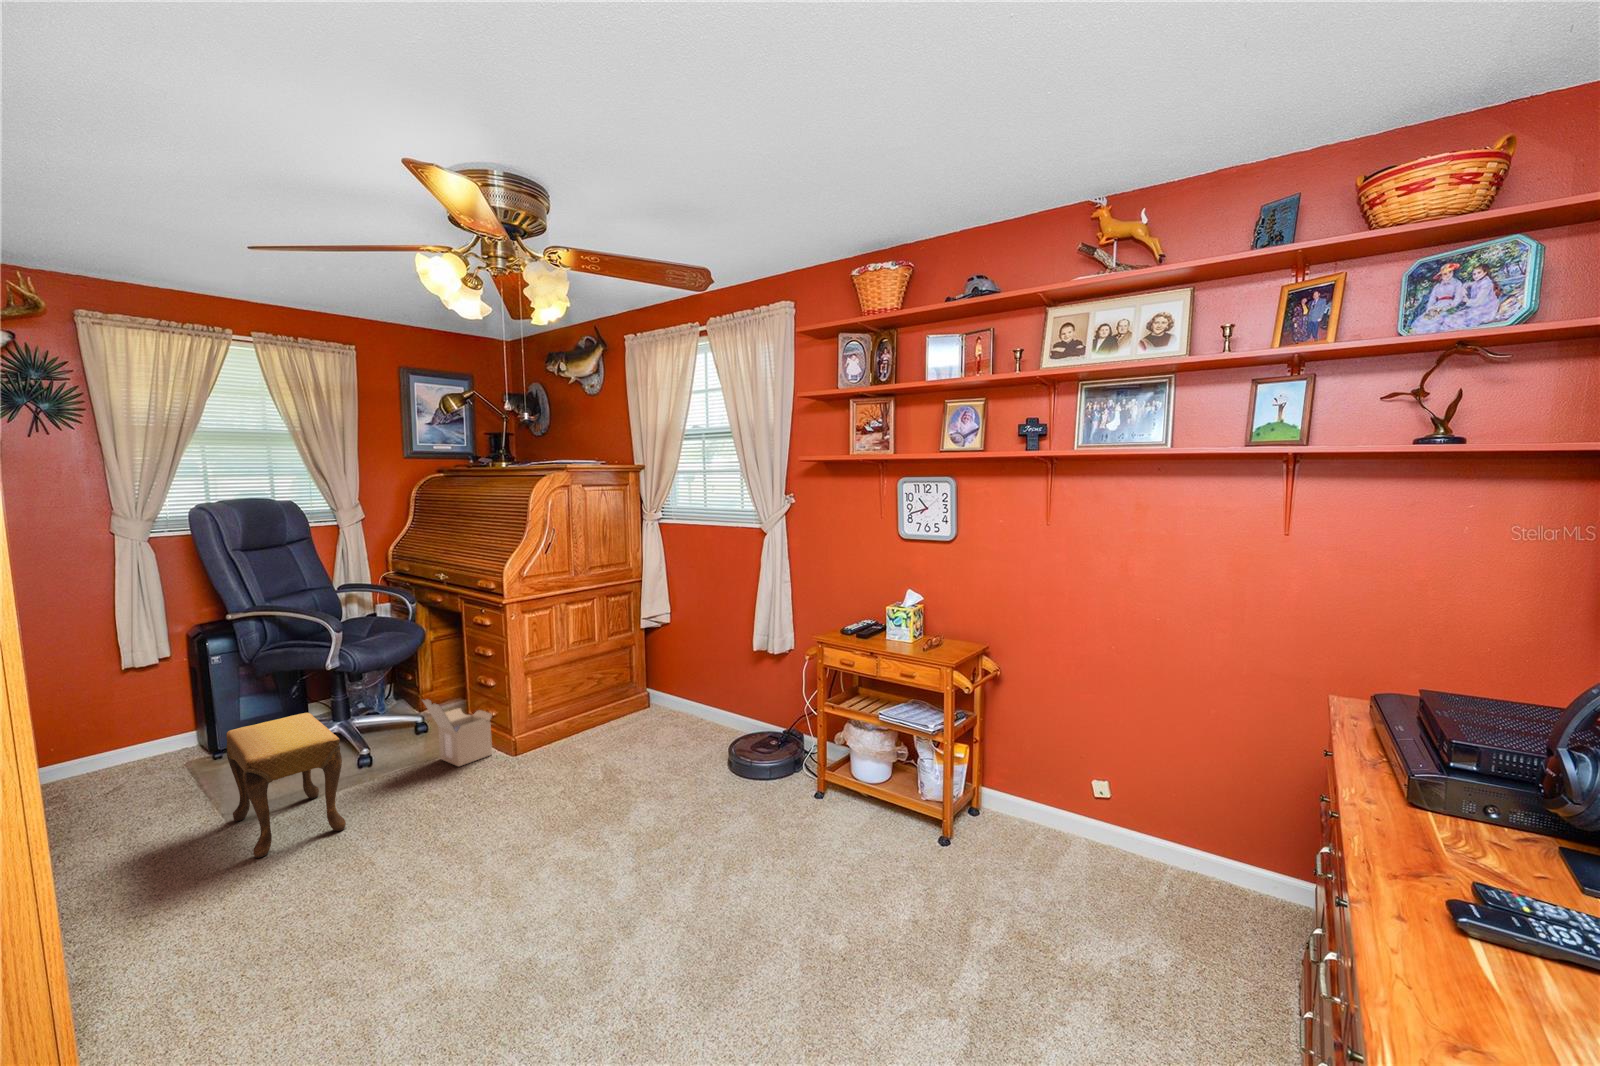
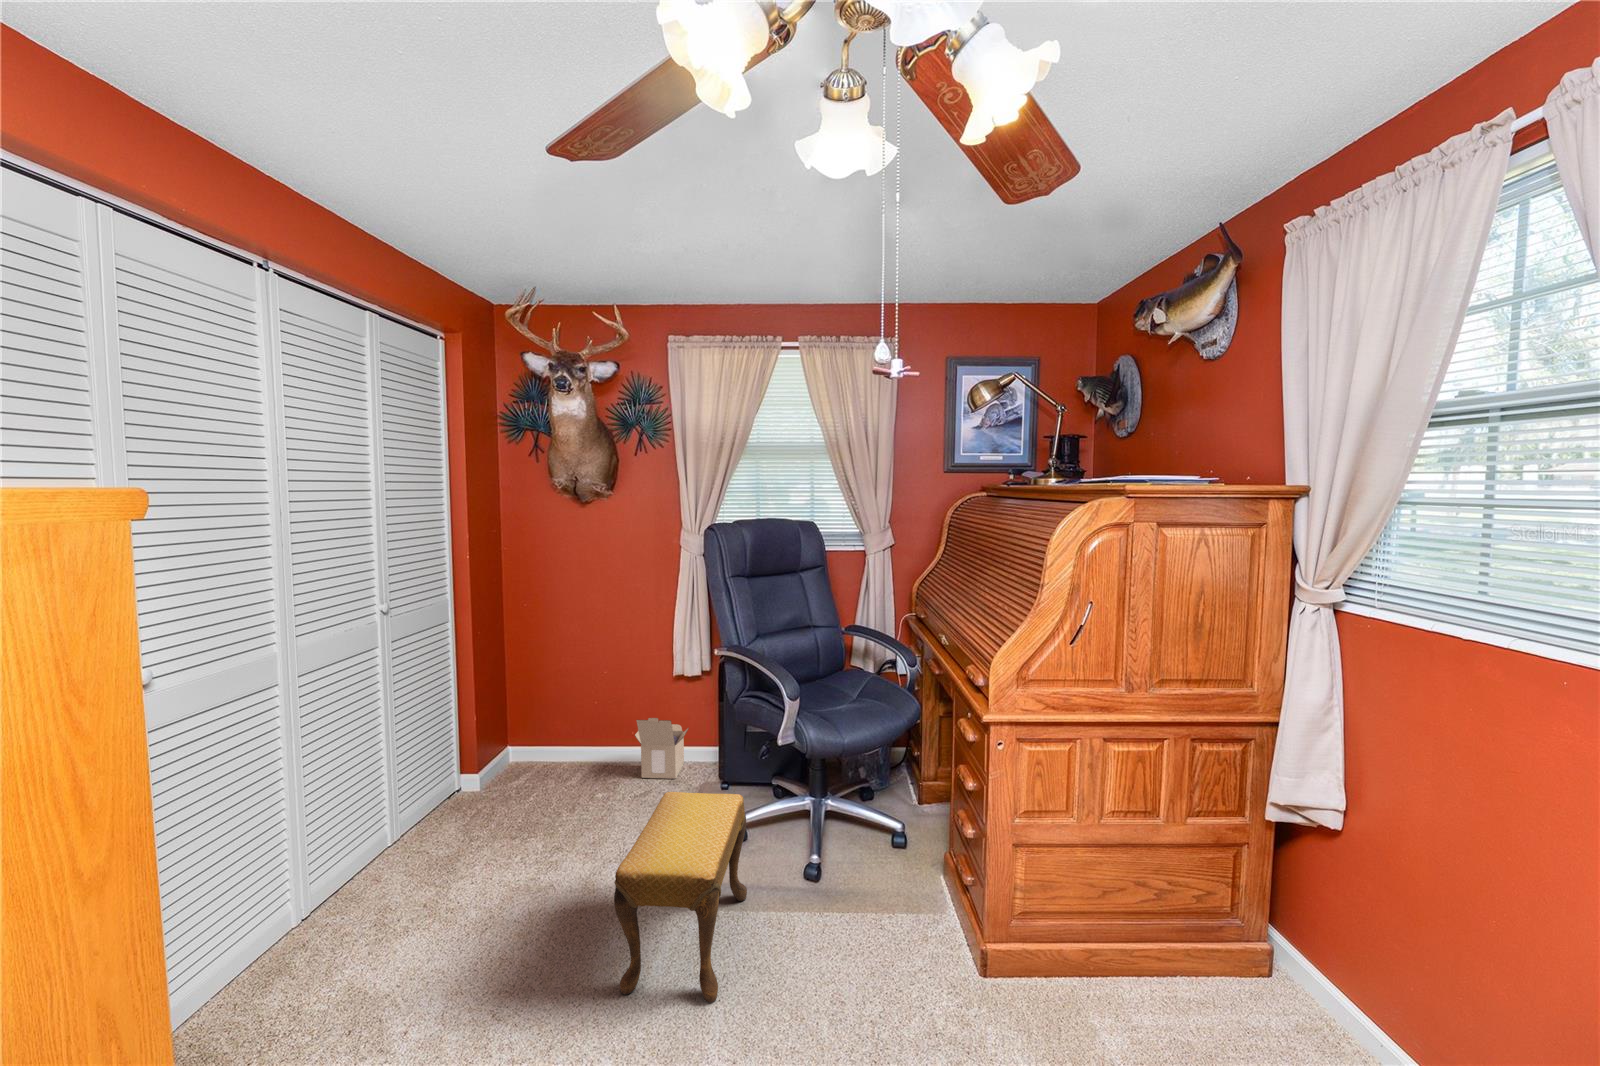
cardboard box: present [422,699,492,767] -> present [635,718,689,779]

